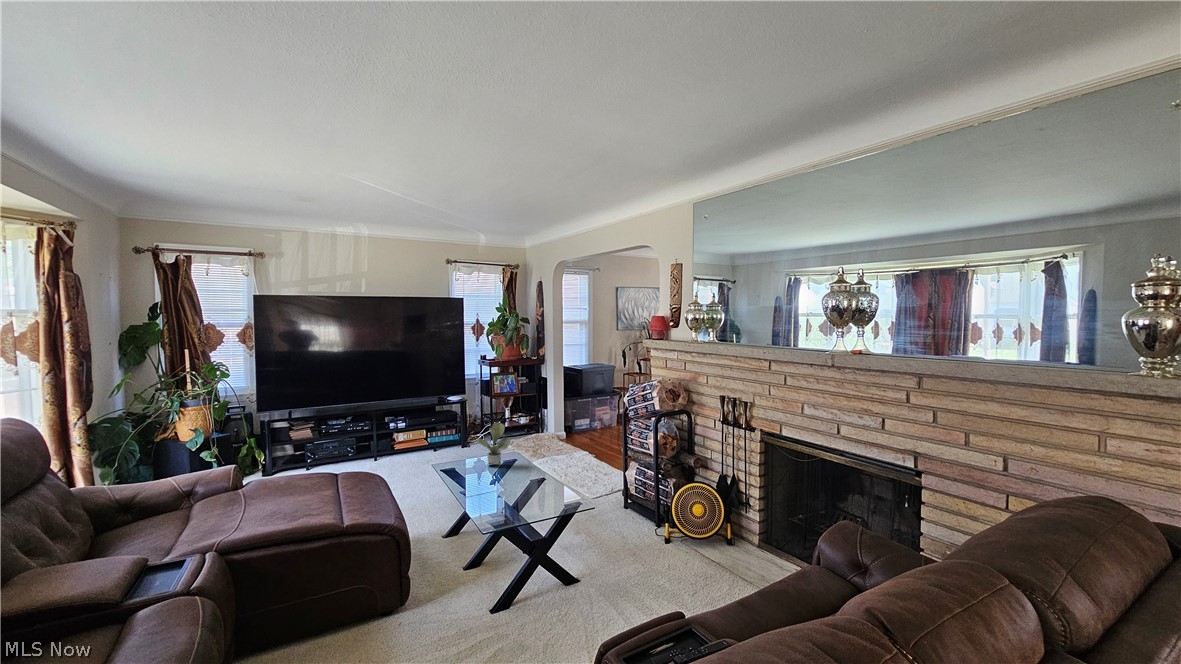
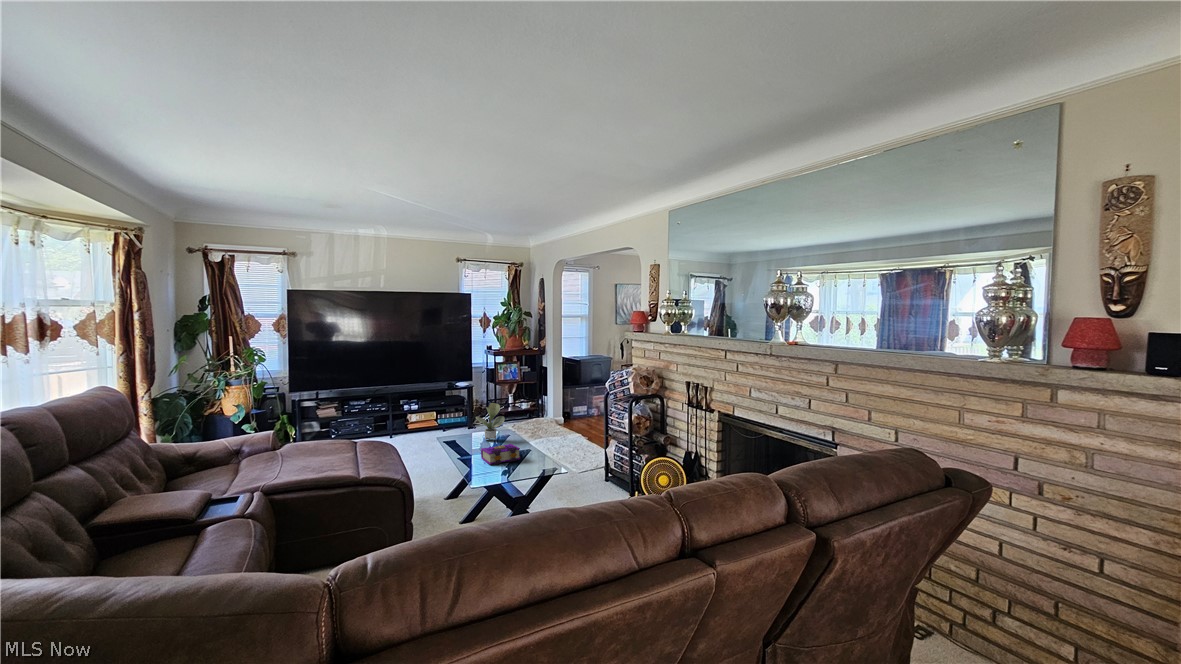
book: none [487,471,533,499] -> present [481,444,520,465]

